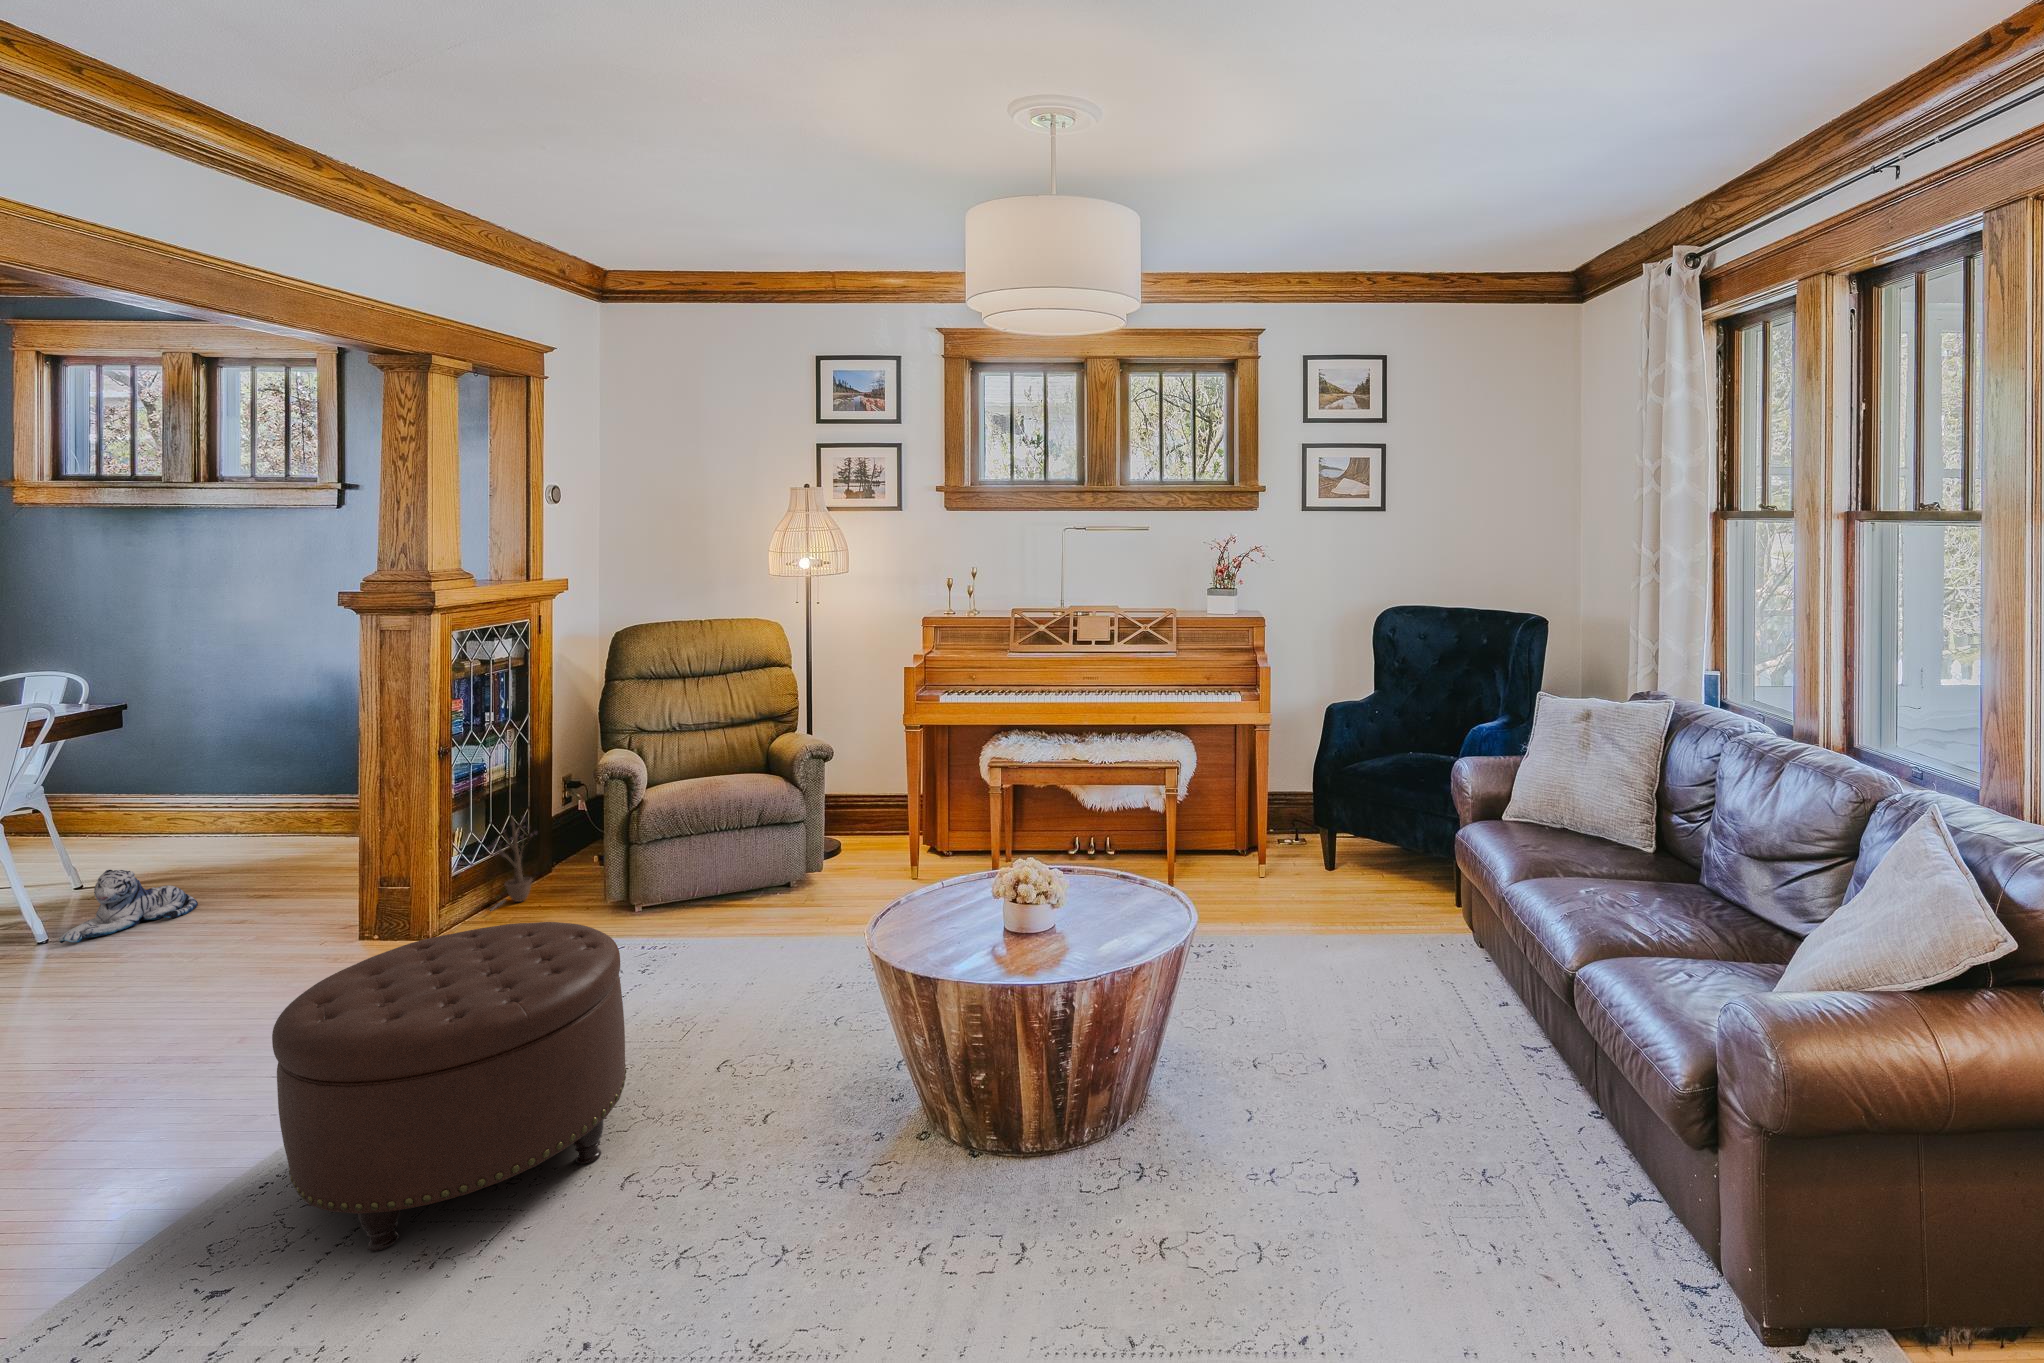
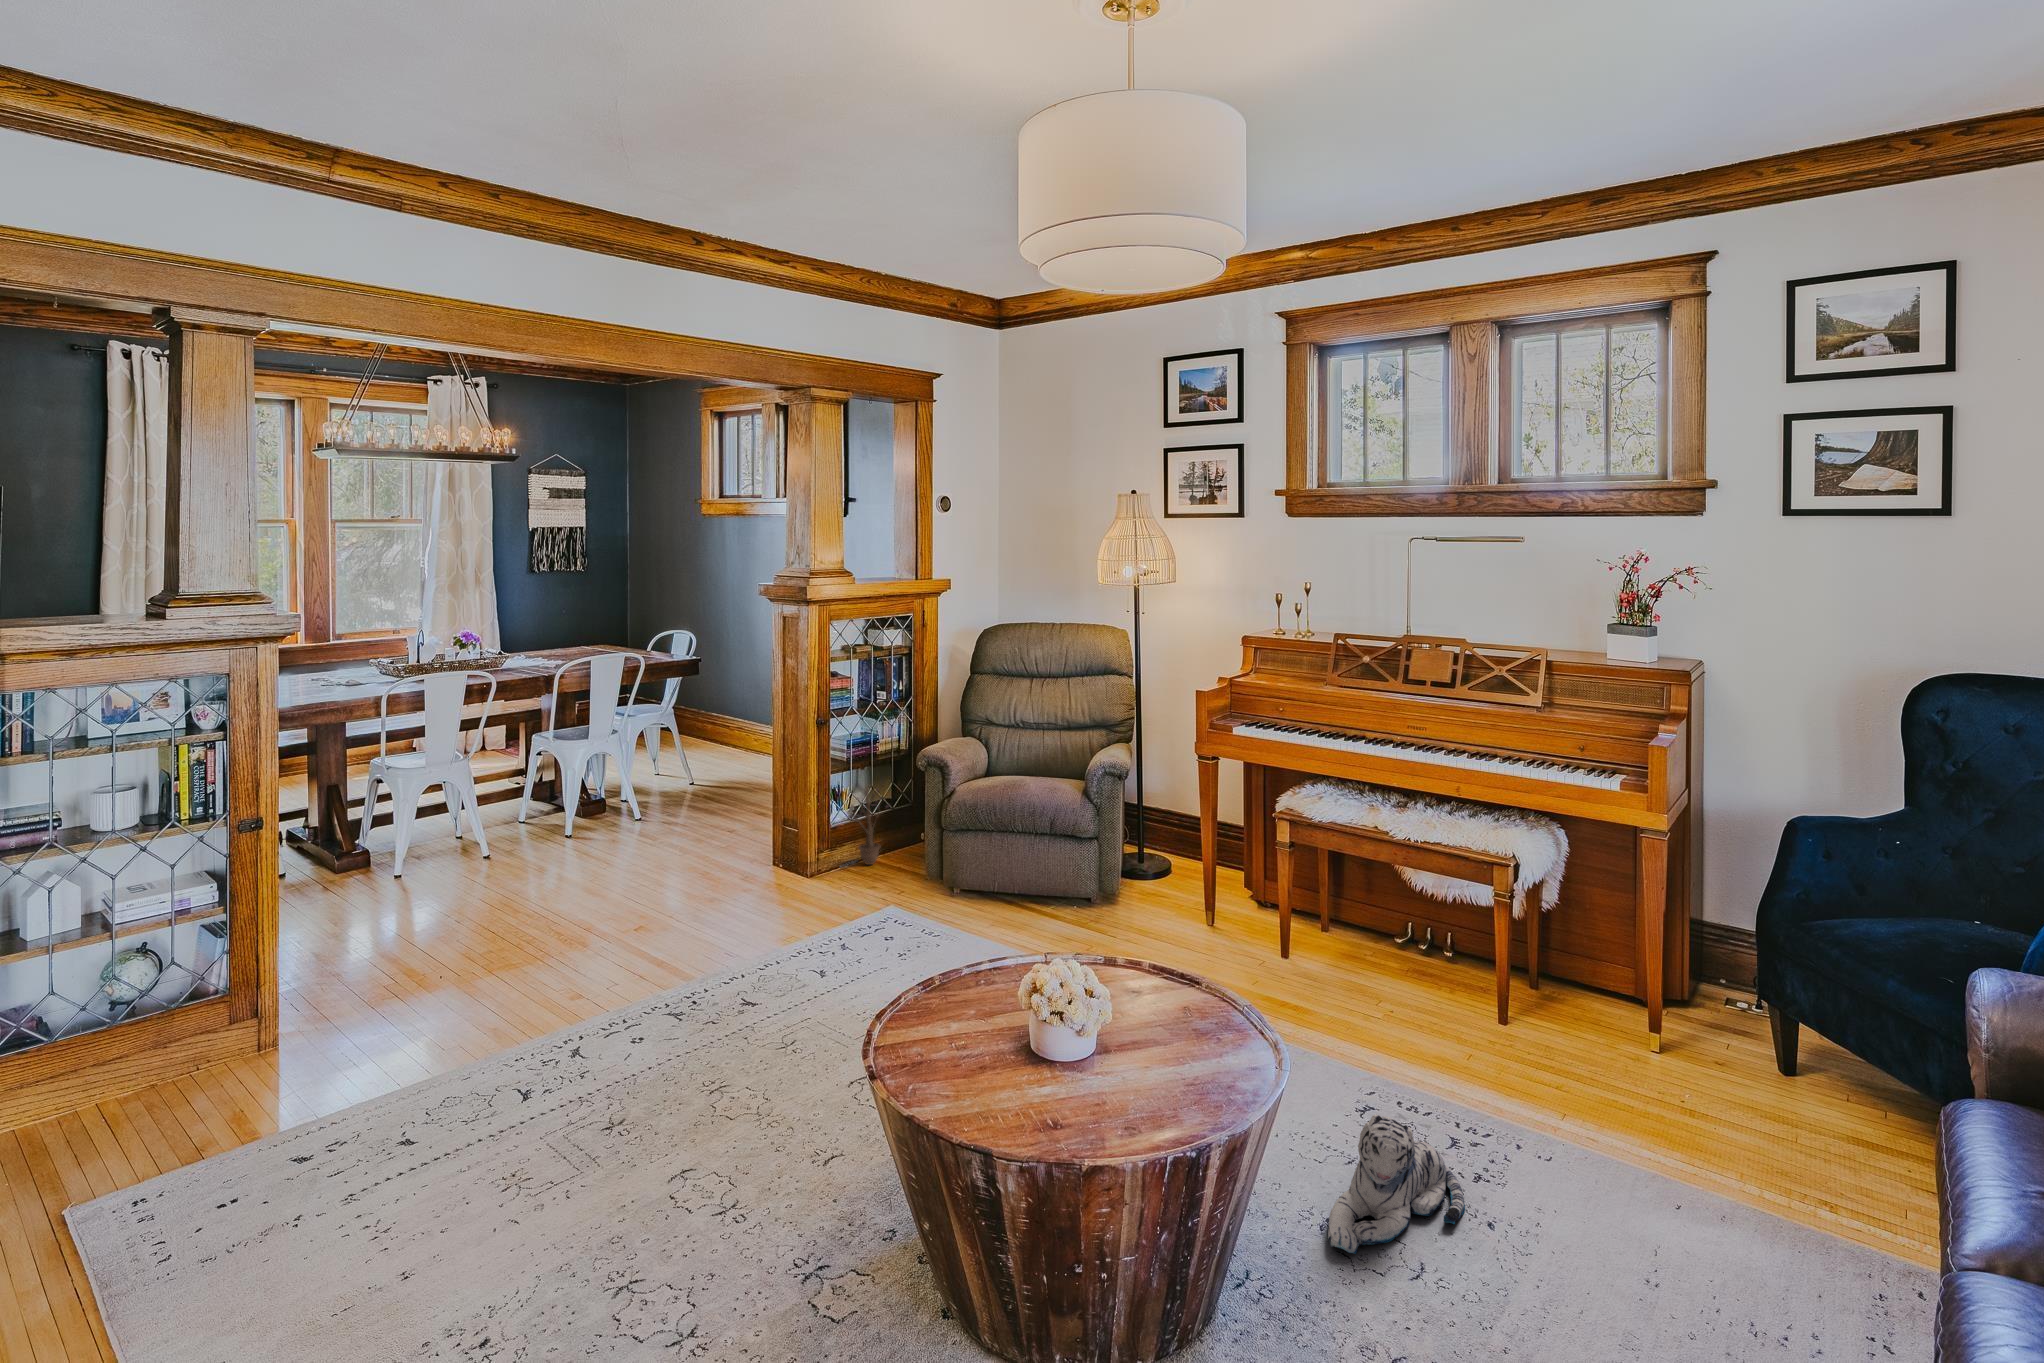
plush toy: present [59,870,198,943] -> present [1328,1114,1465,1254]
ottoman: present [272,922,627,1251] -> none [511,875,763,1100]

